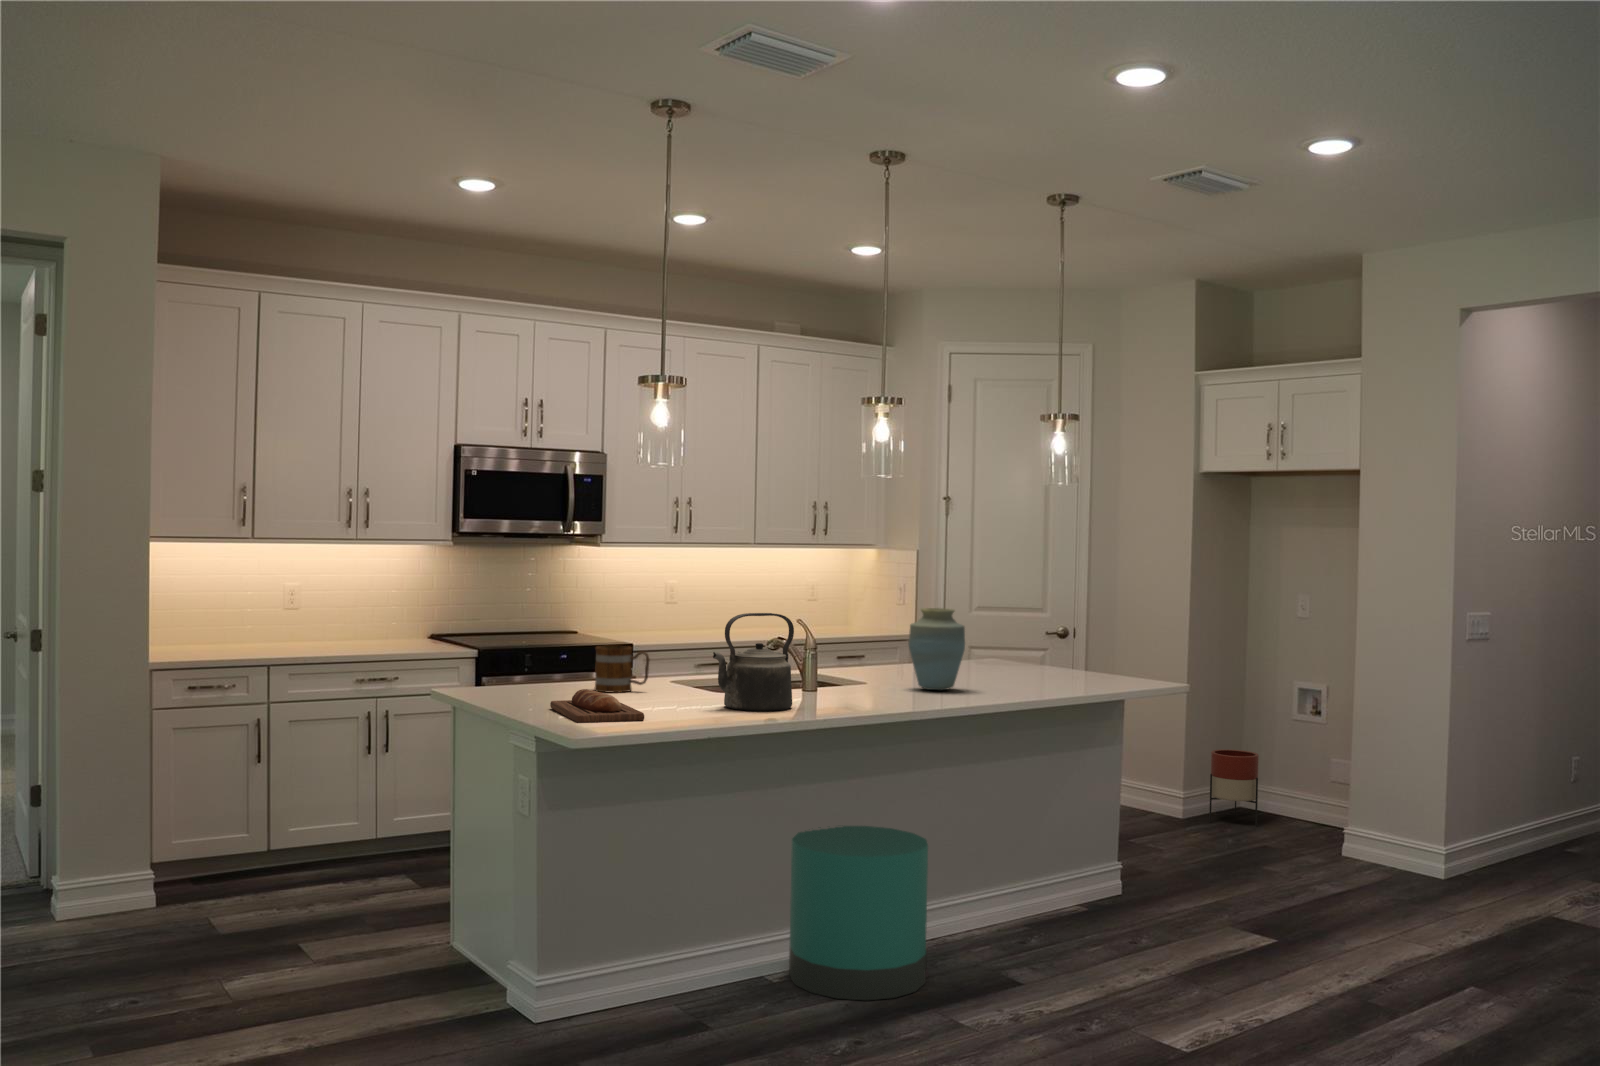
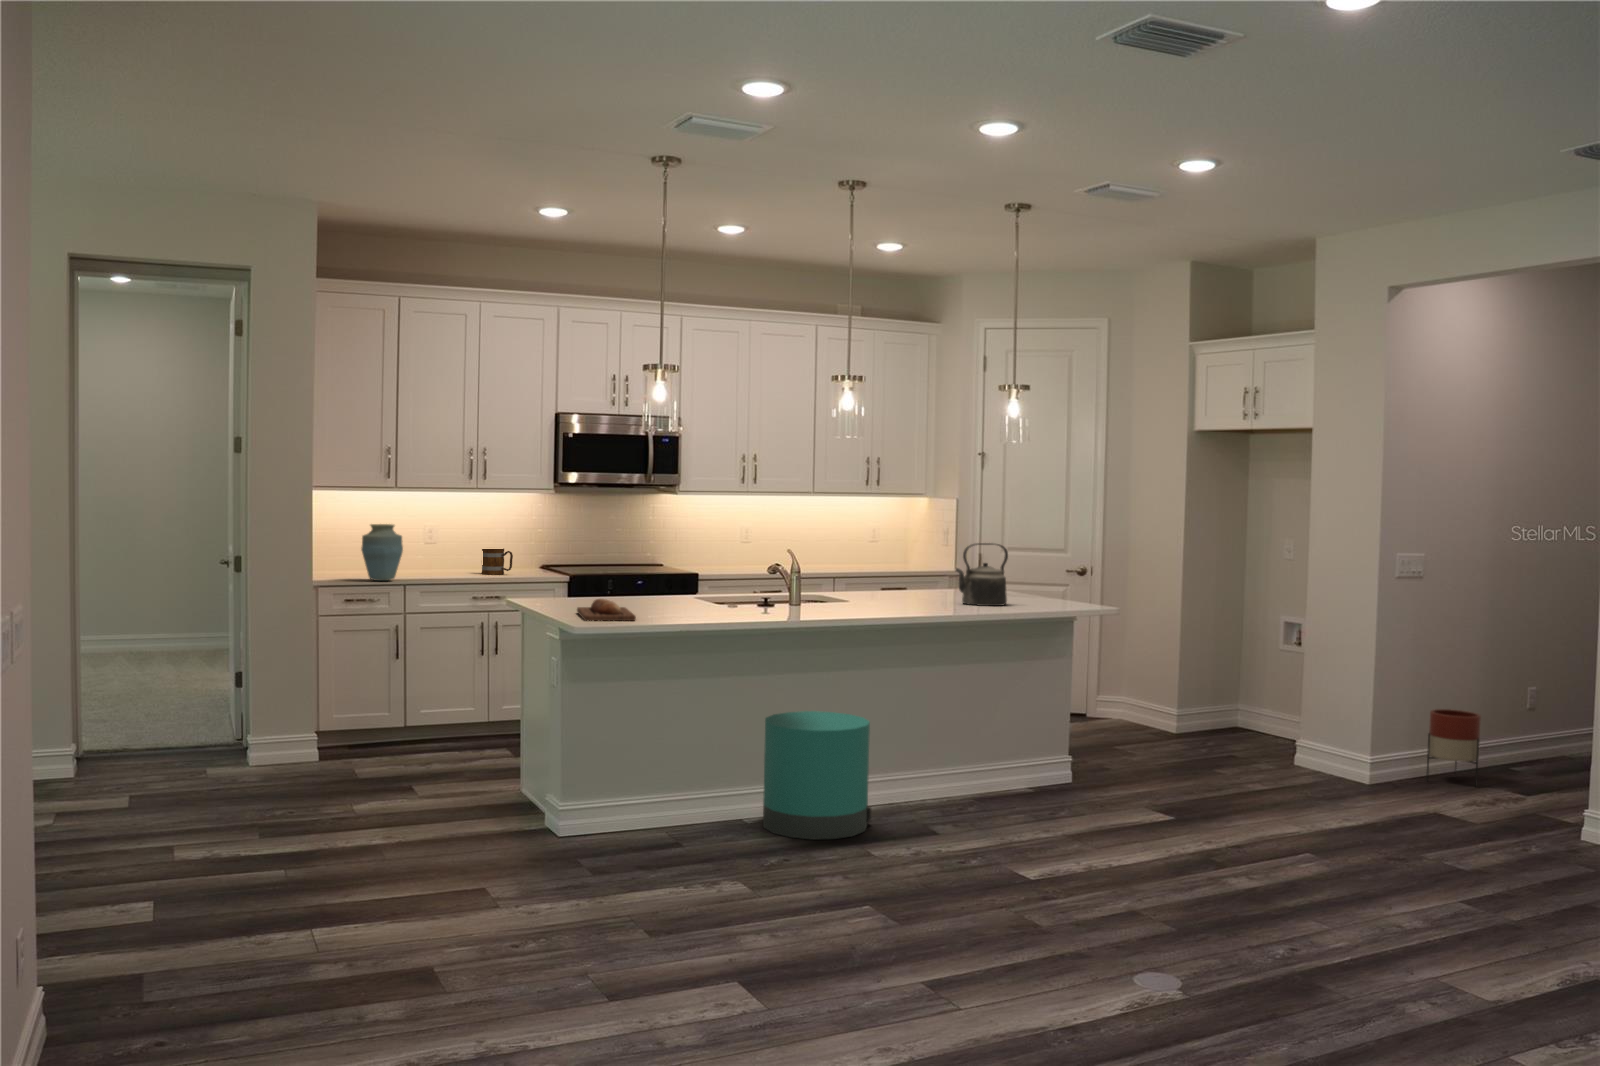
vase: present [908,608,965,690] -> present [361,524,403,581]
kettle: present [713,613,794,711] -> present [956,543,1008,606]
mug: present [595,646,649,693] -> present [482,549,513,575]
planter: present [1209,749,1259,826] -> present [1426,709,1481,786]

